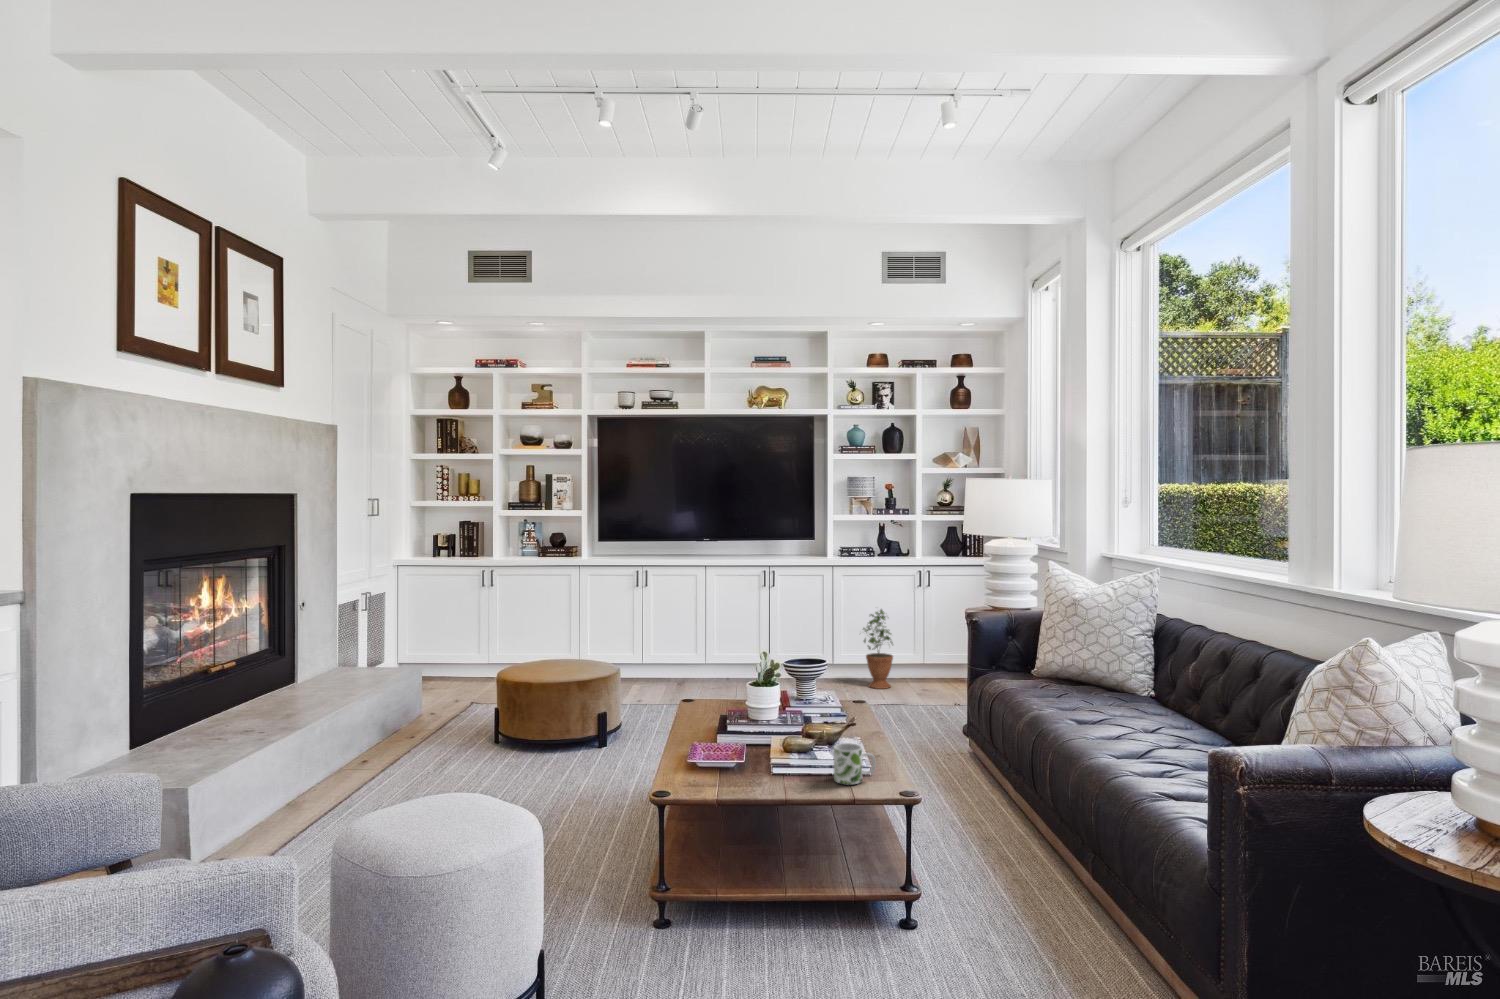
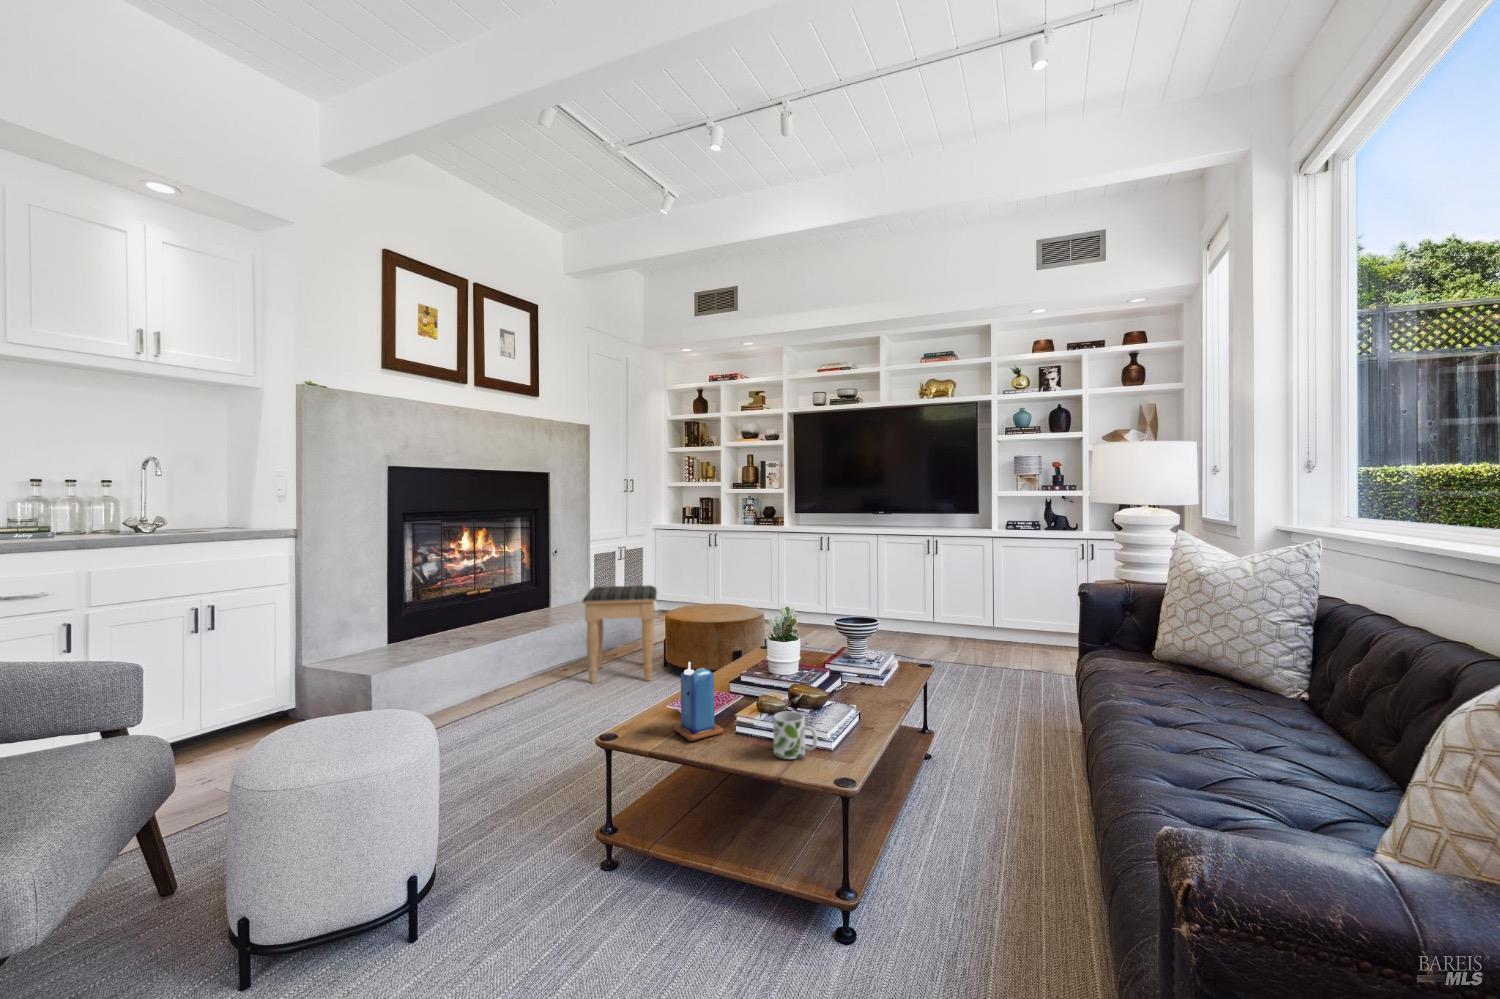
potted plant: present [863,610,893,689] -> none [1013,579,1049,658]
footstool: none [398,641,509,772] -> present [583,585,657,683]
candle: none [718,710,770,785] -> present [672,662,724,741]

